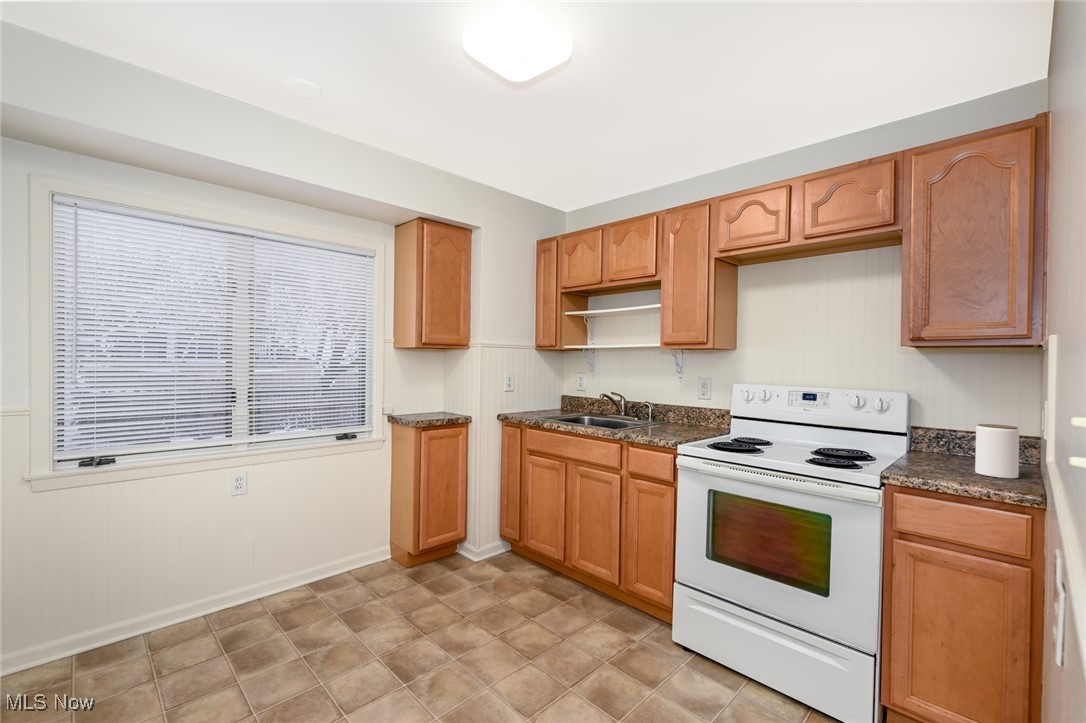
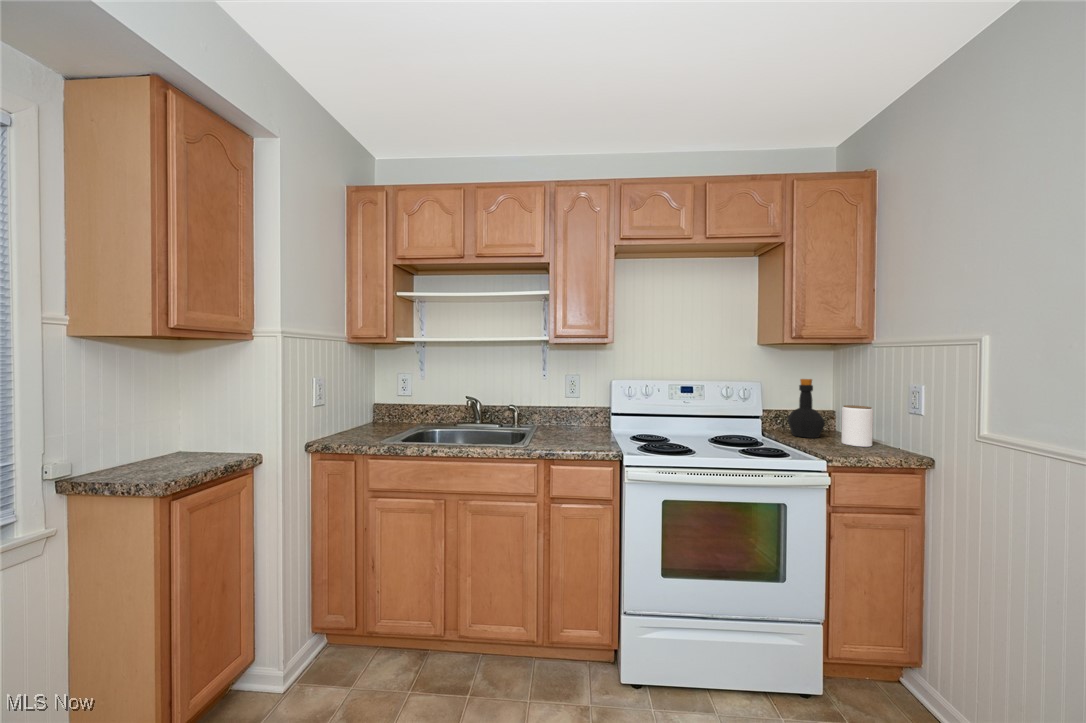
bottle: none [931,389,981,465] -> present [788,379,825,438]

